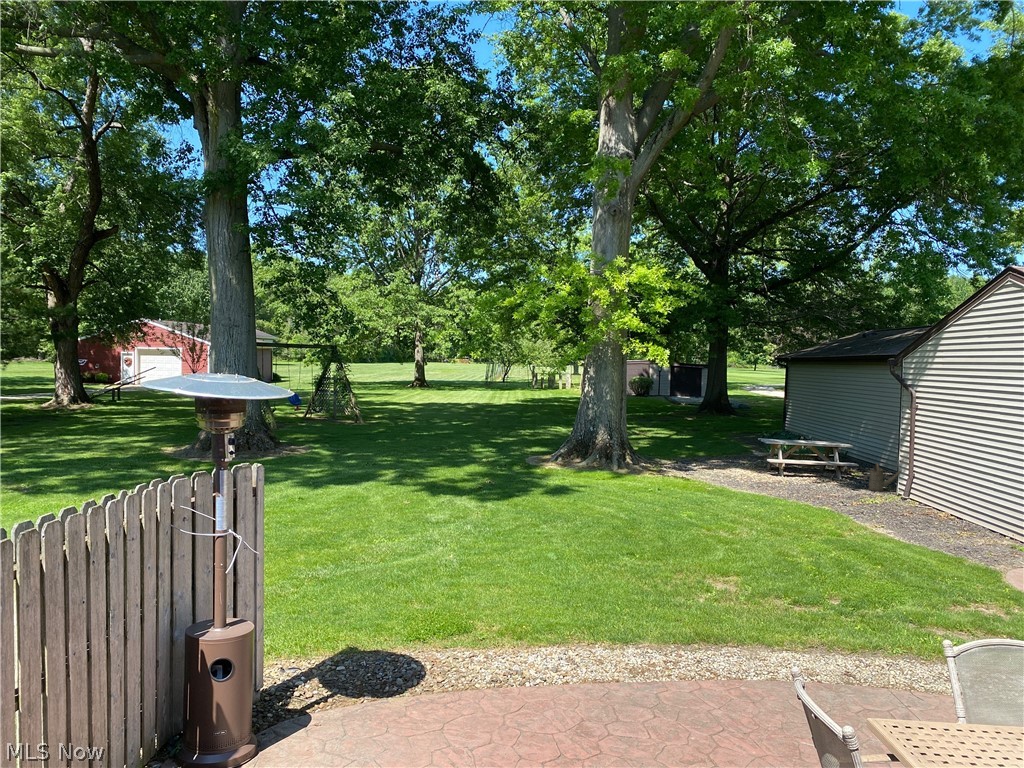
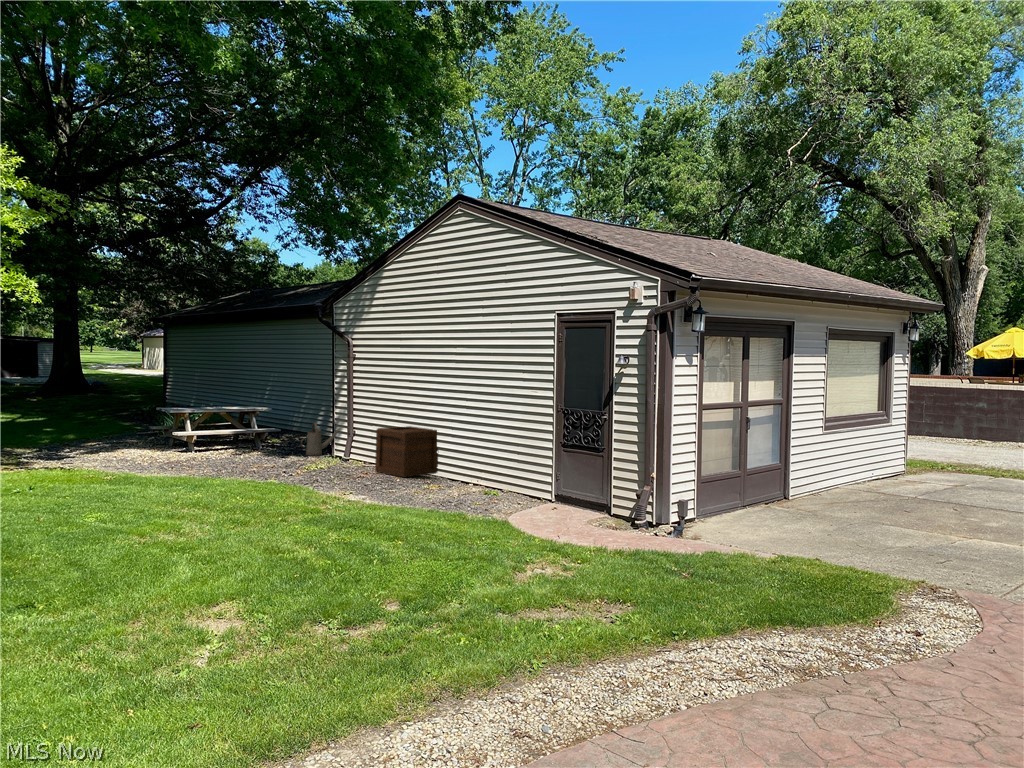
wooden crate: none [921,475,989,523] -> present [375,426,438,477]

